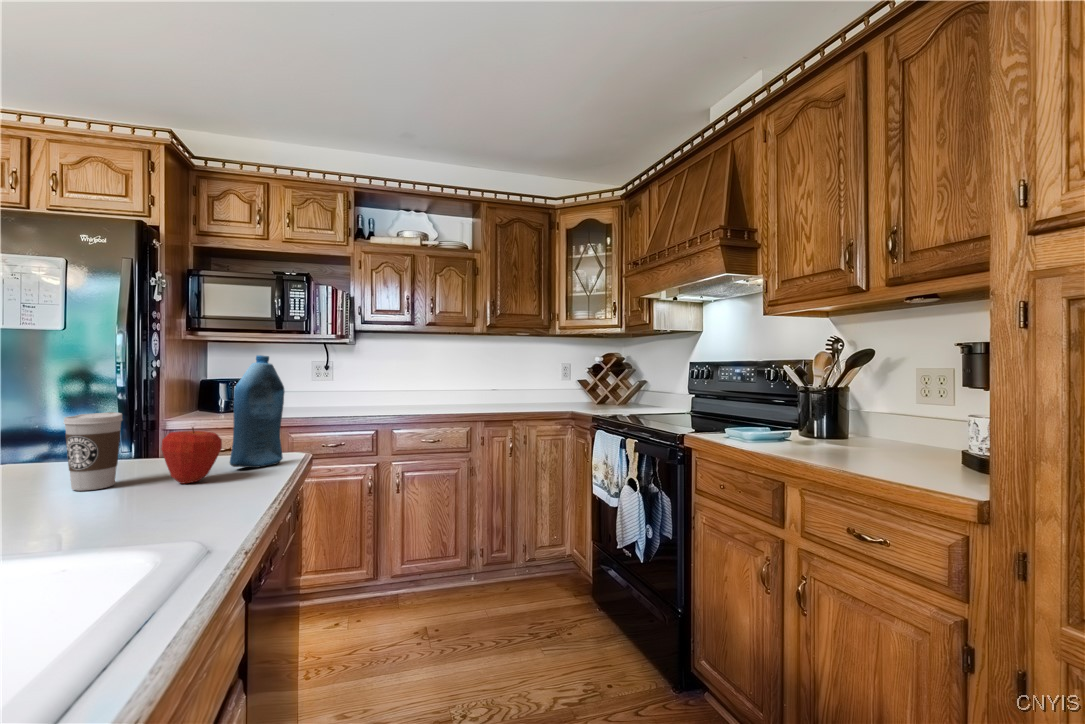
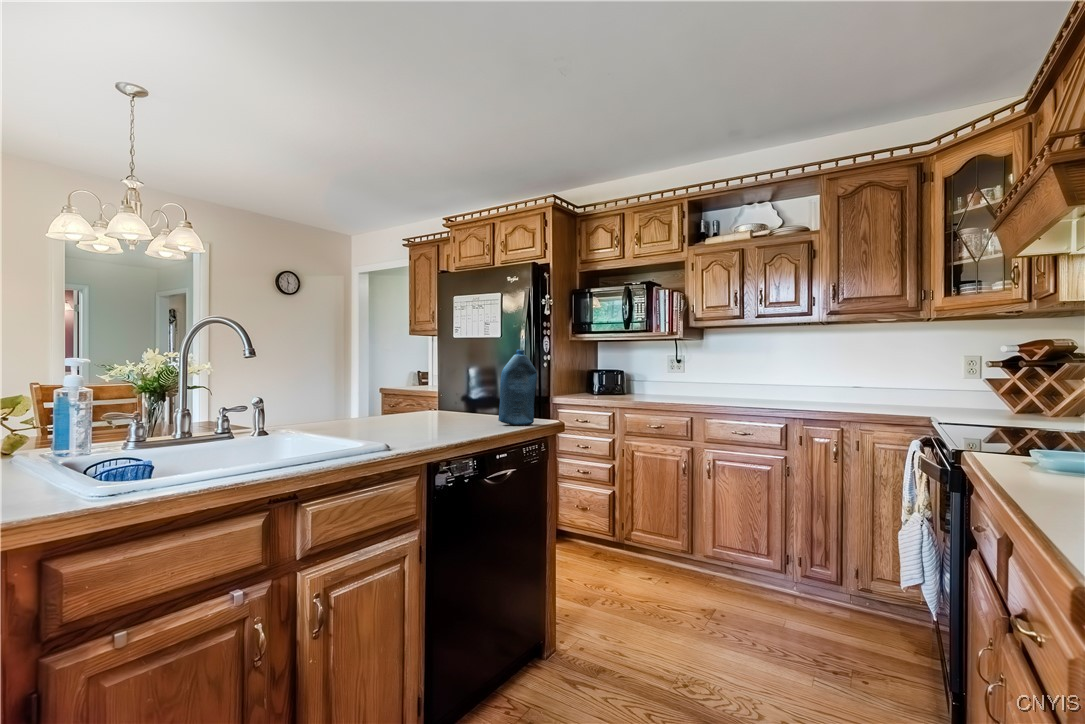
coffee cup: present [64,412,122,491] -> none [422,383,447,424]
apple: present [161,427,222,483] -> none [453,393,485,427]

